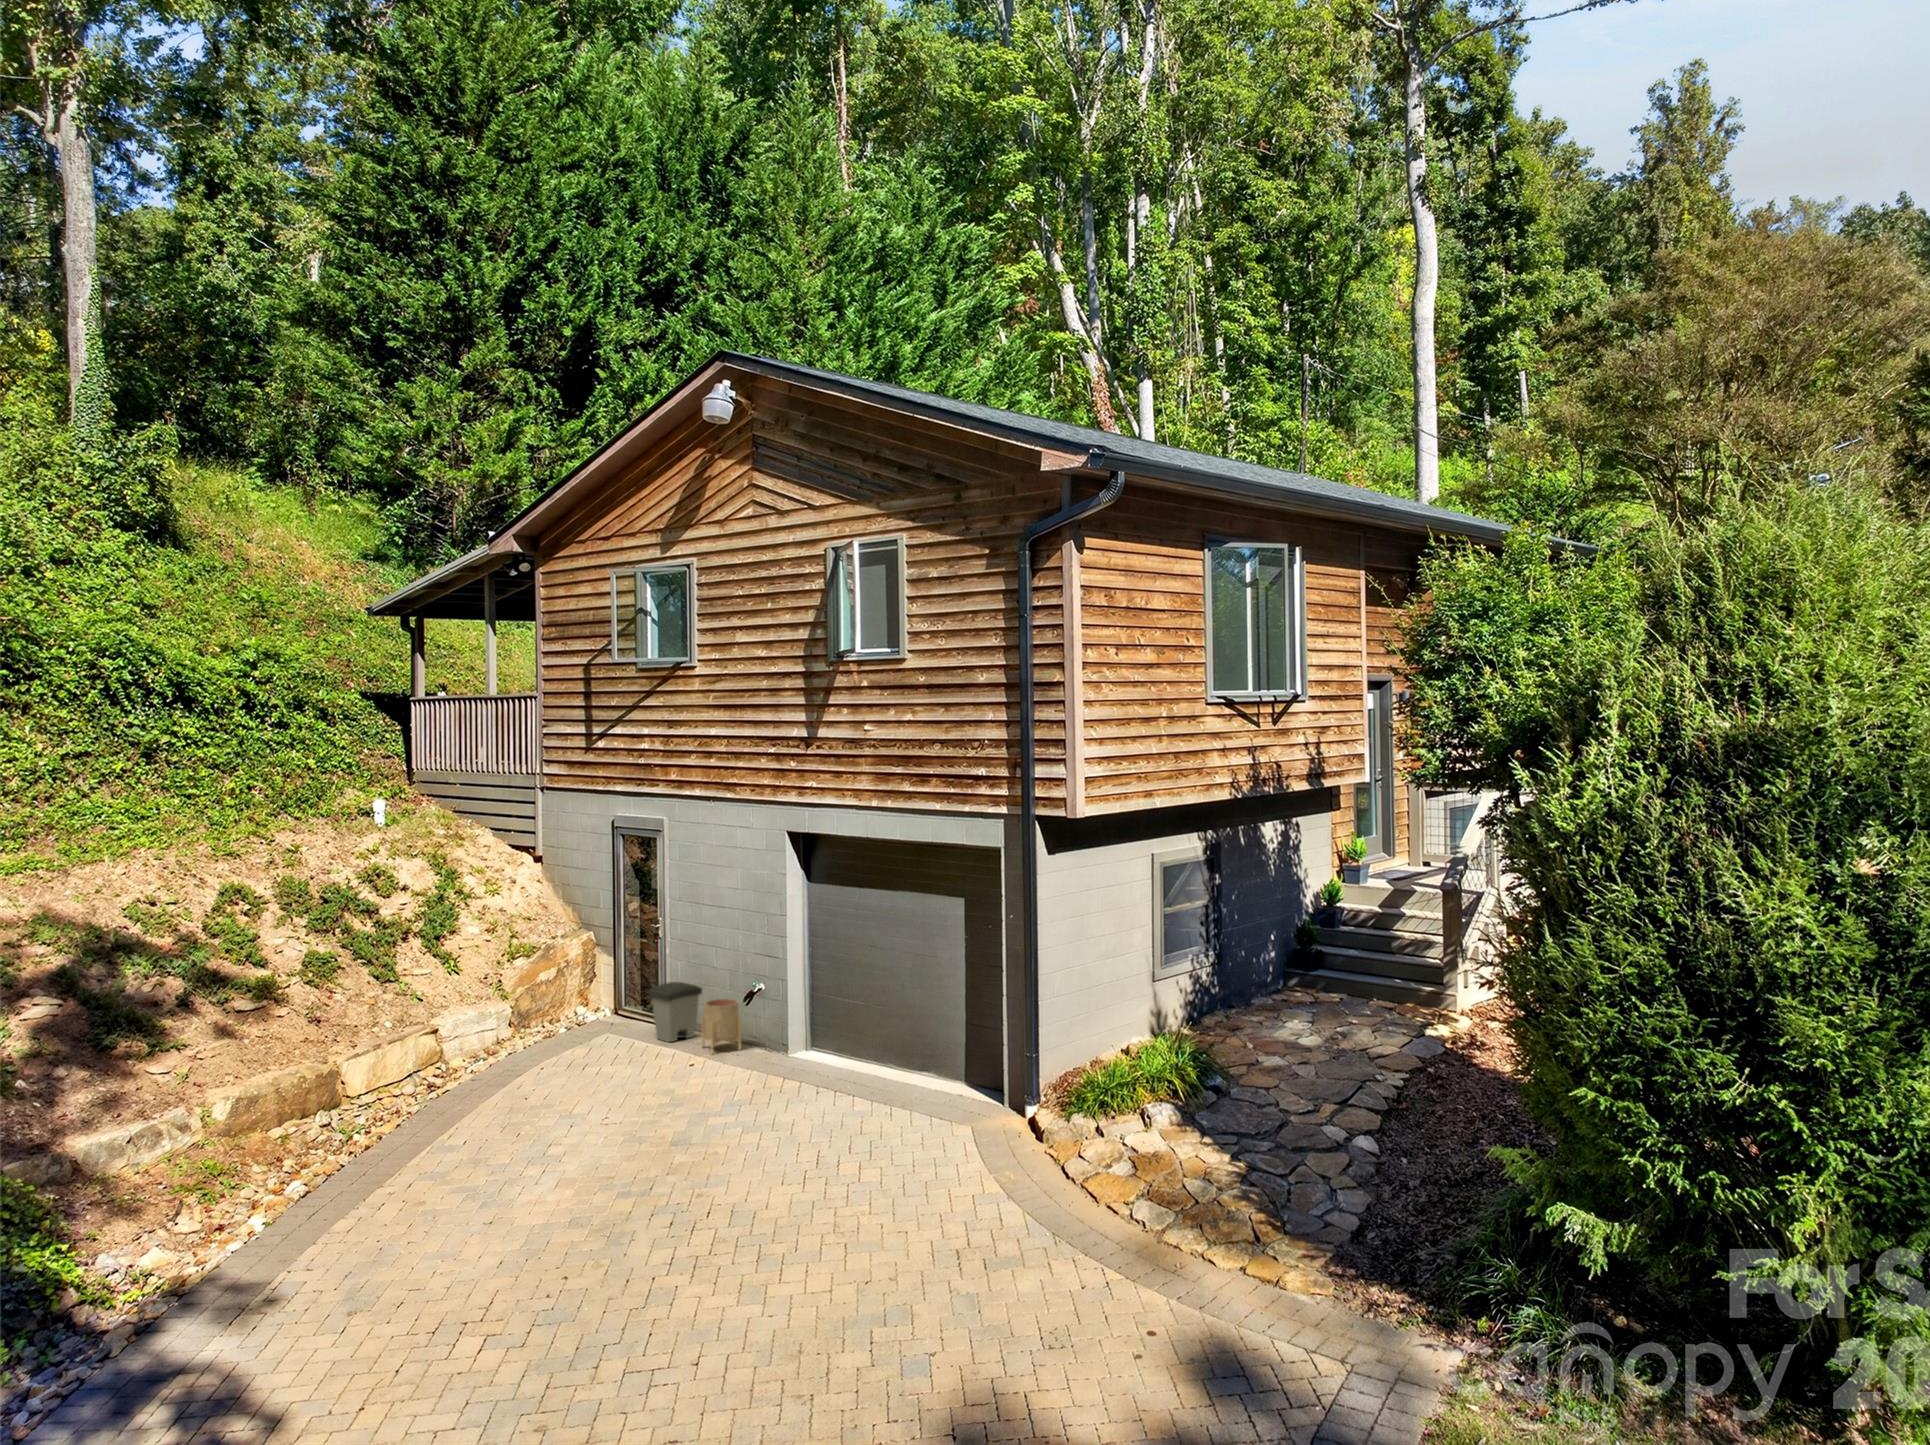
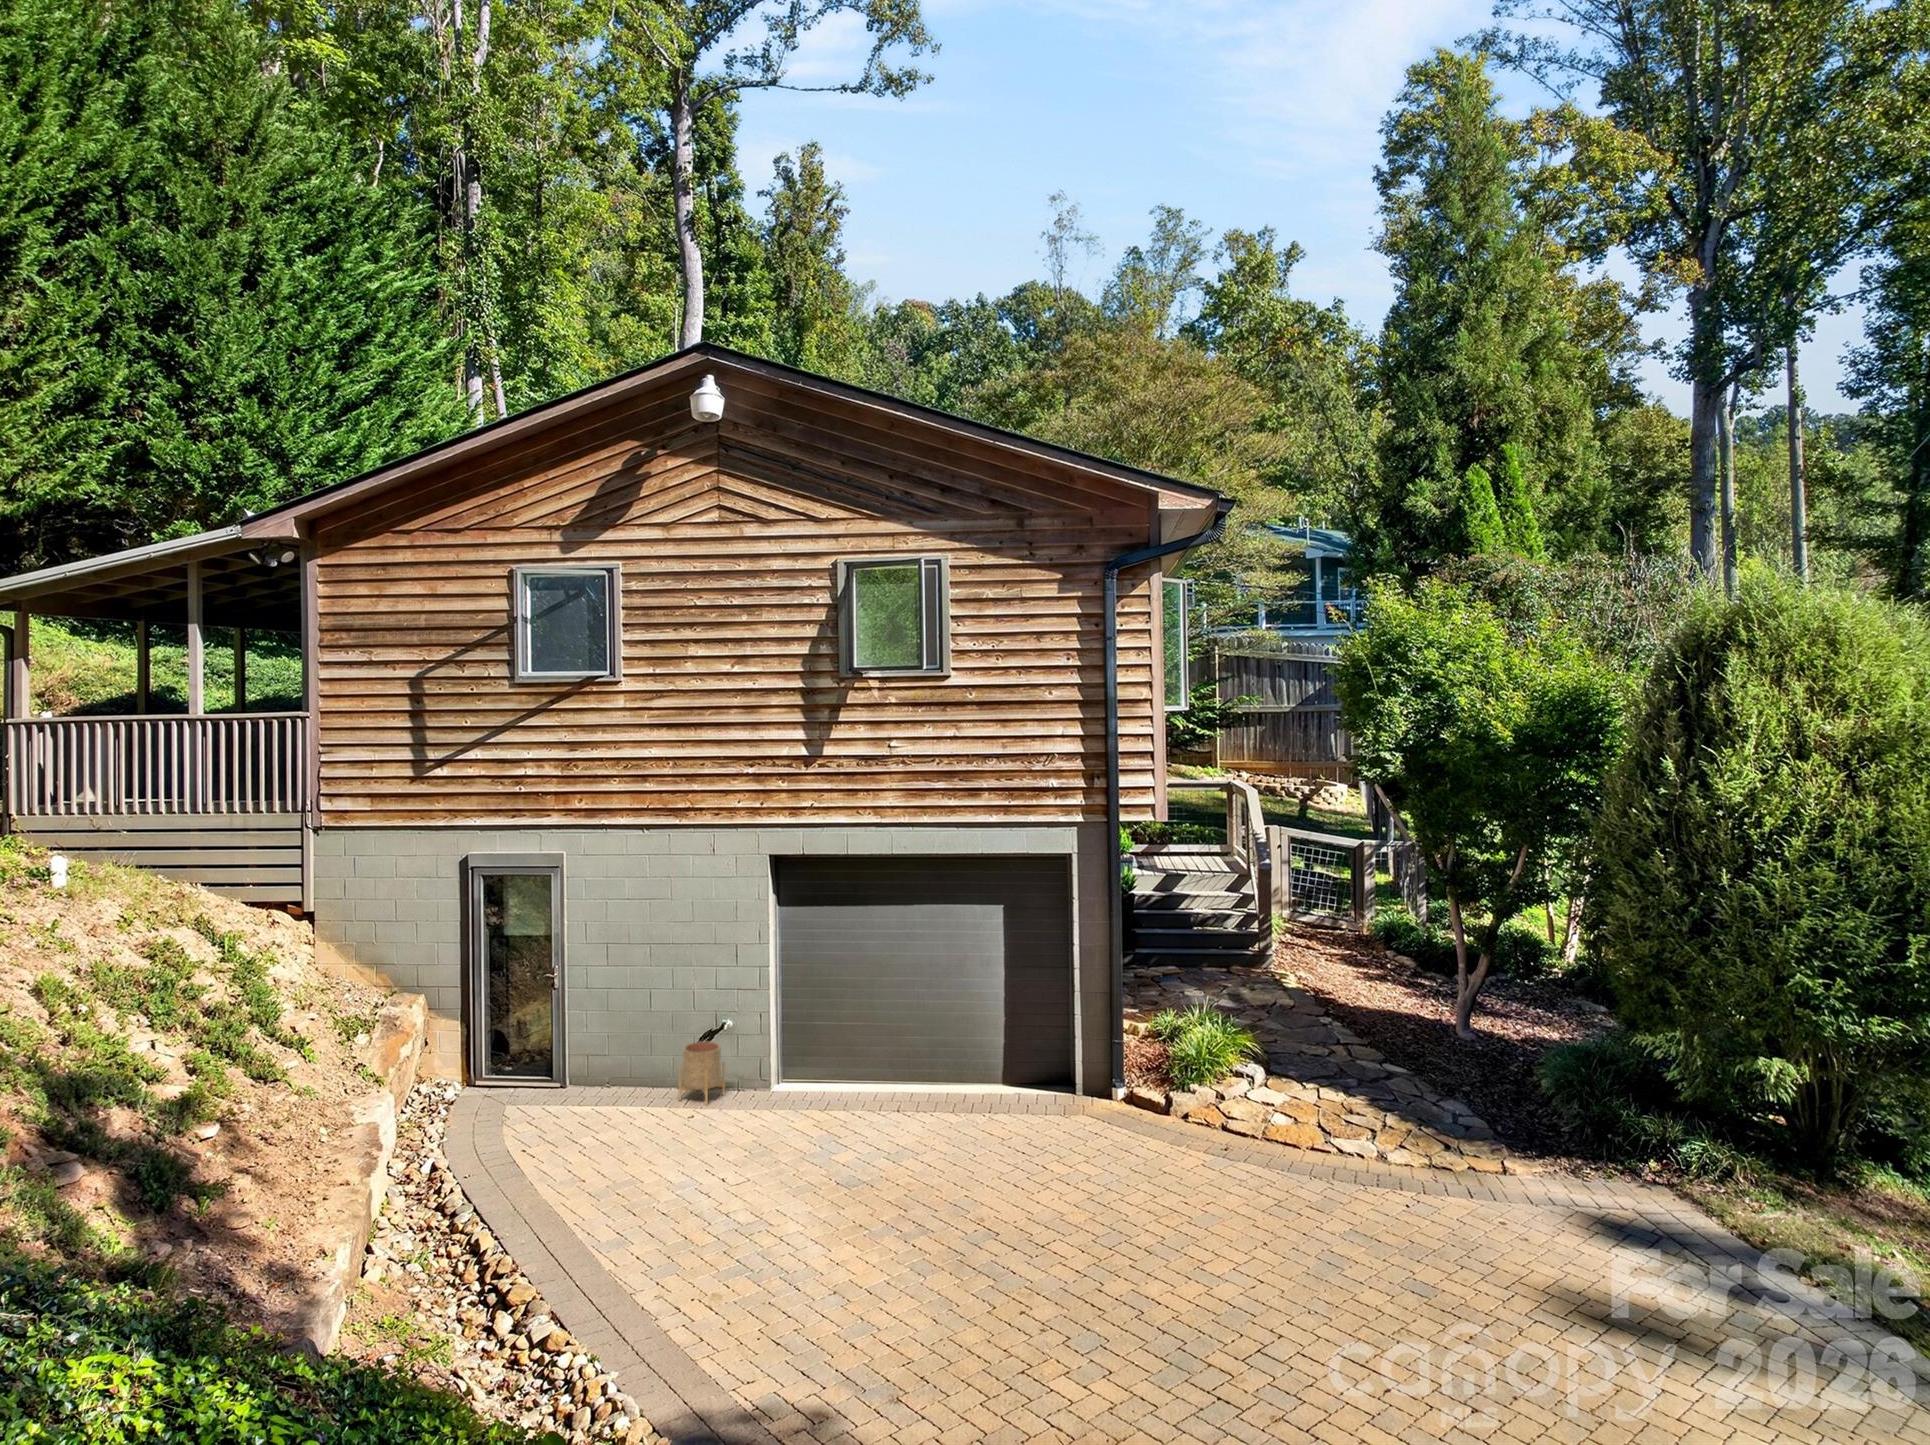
trash can: present [649,982,702,1042] -> none [597,1033,648,1103]

